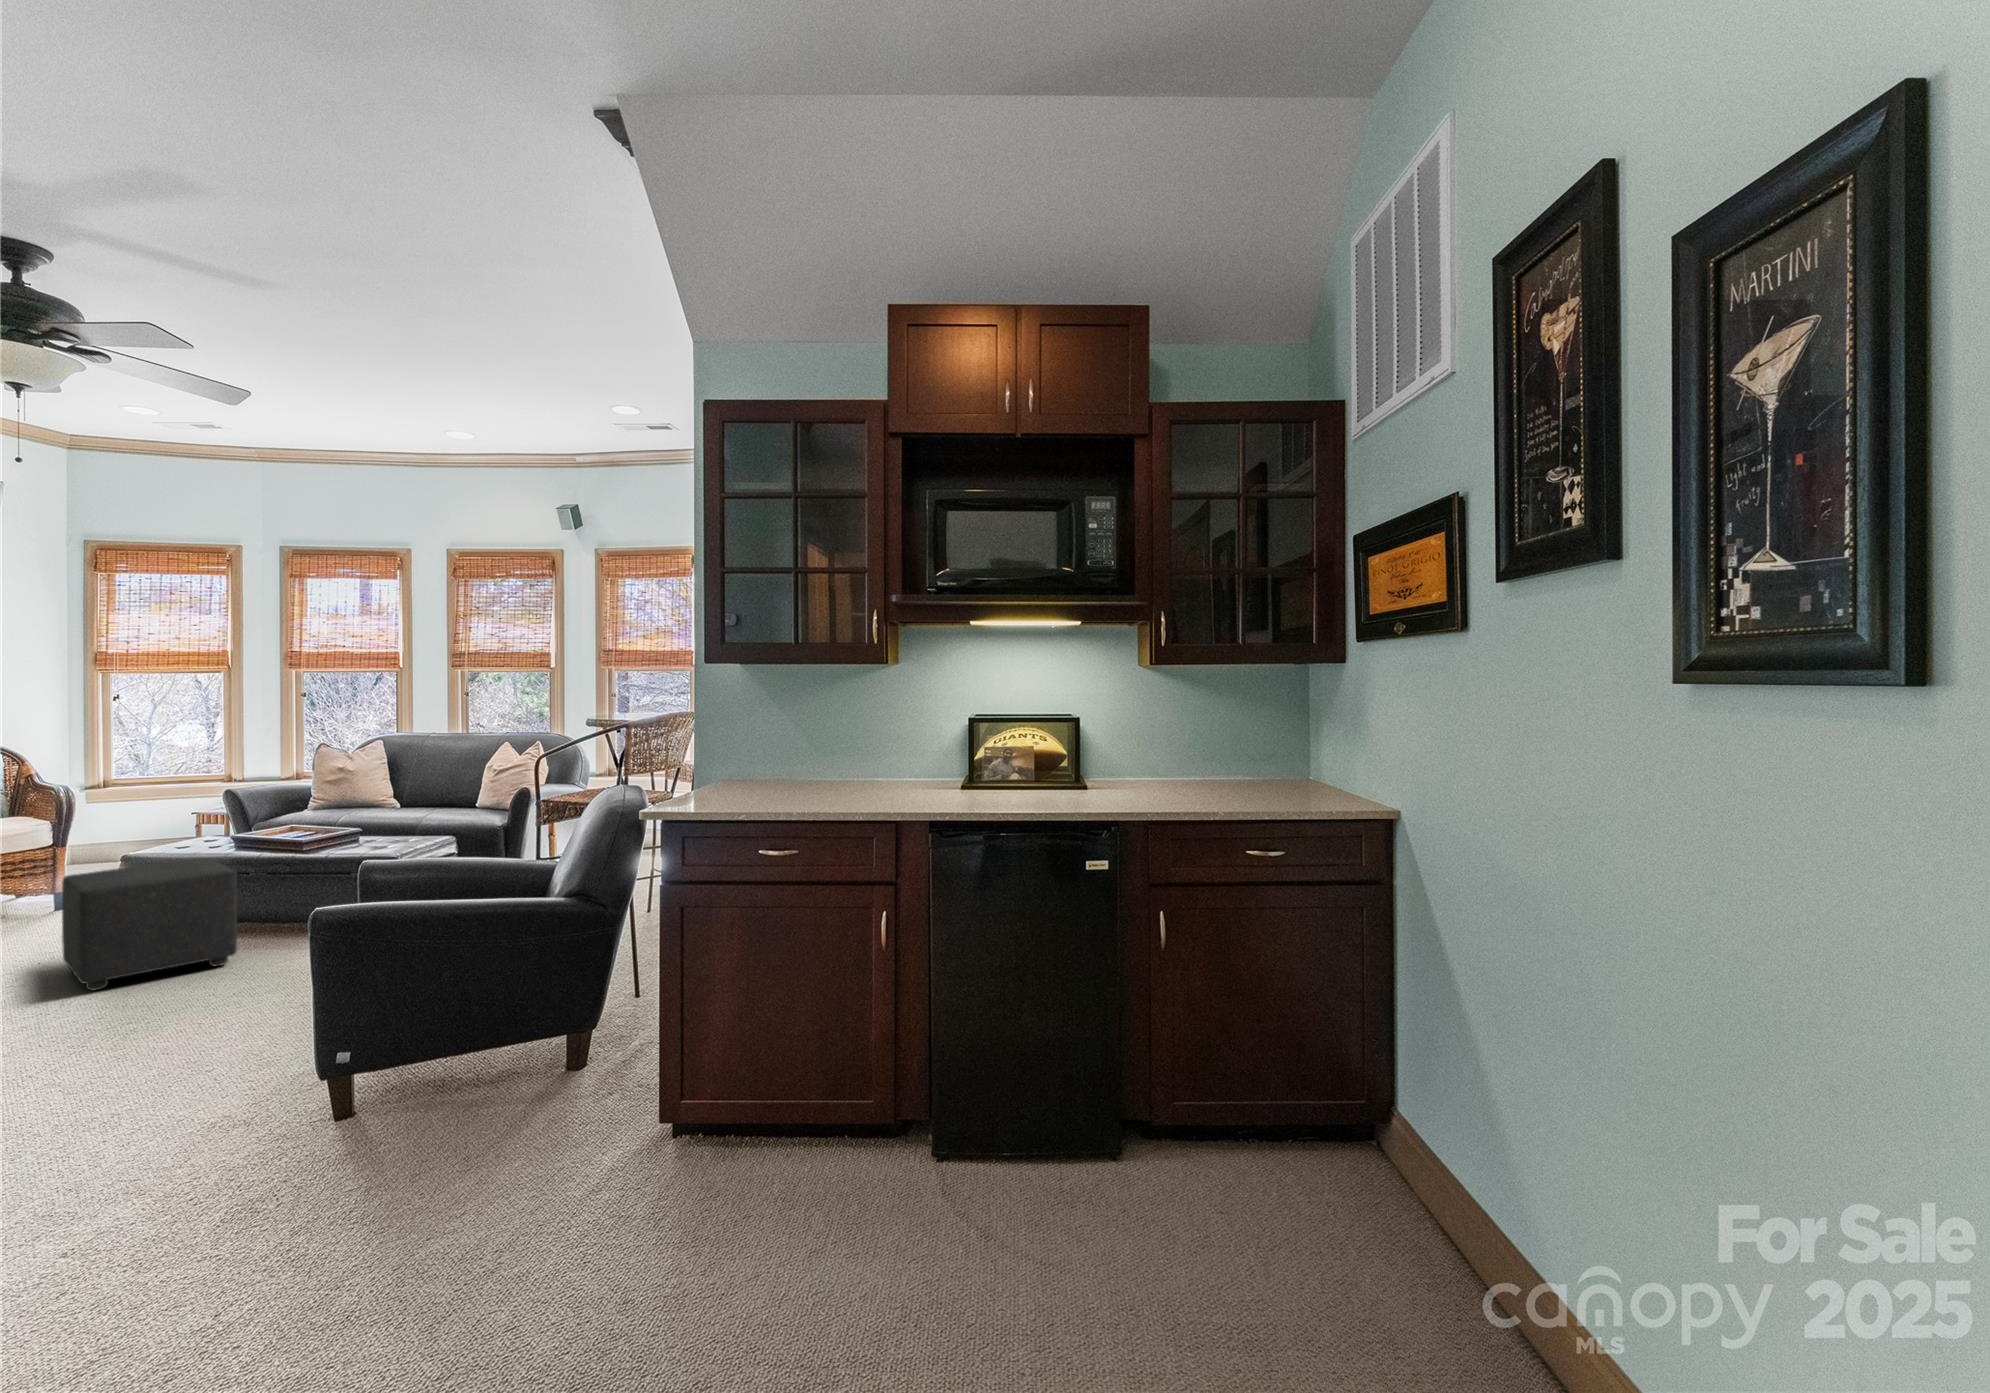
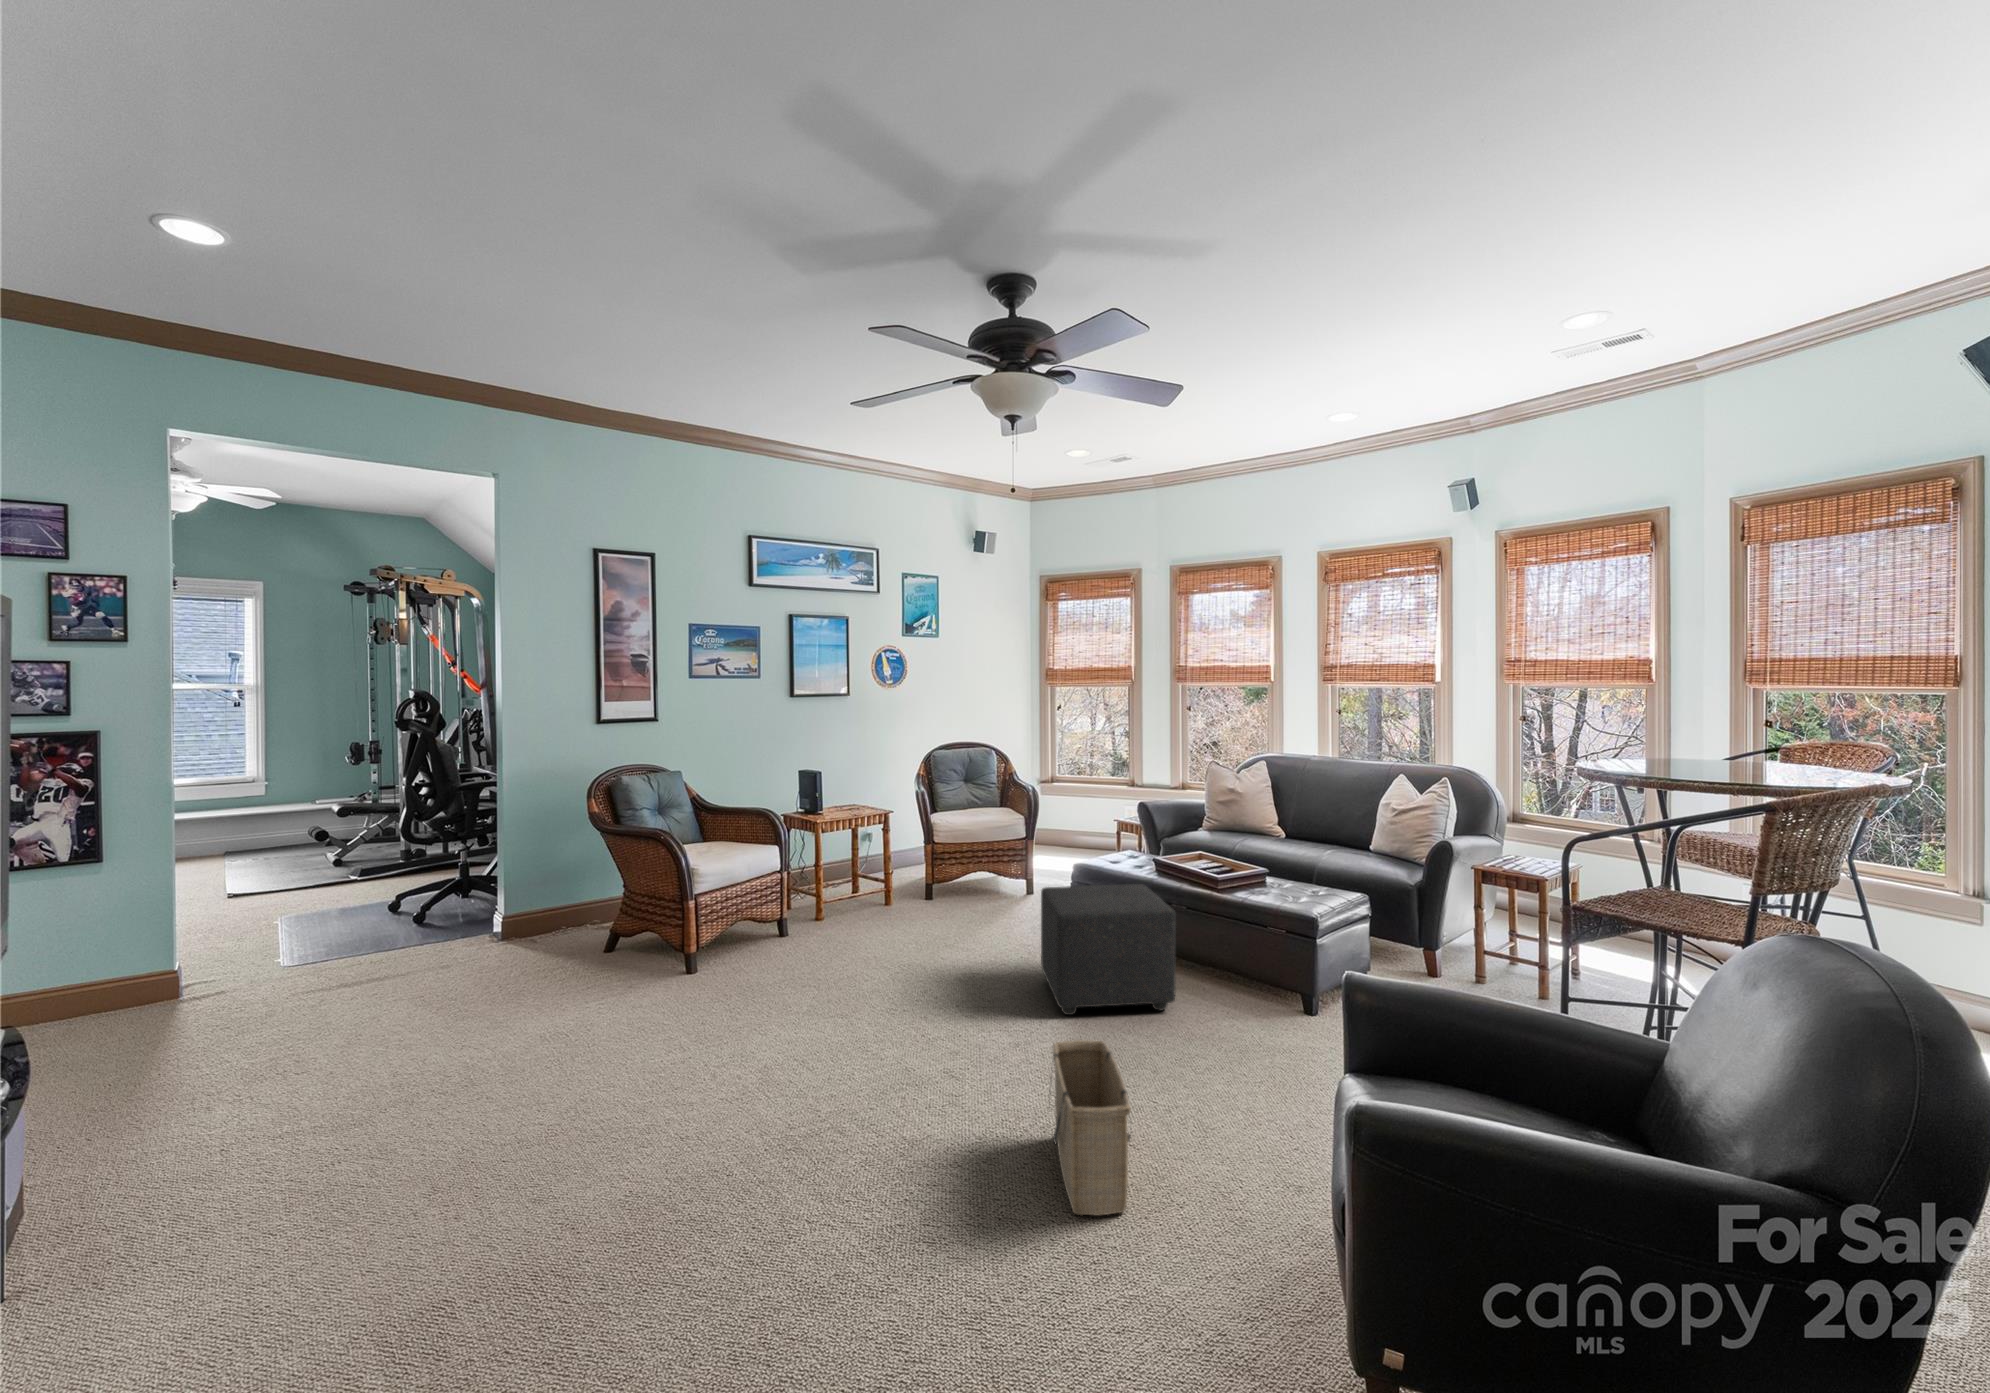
basket: none [45,973,142,1106] -> present [1050,1040,1131,1215]

